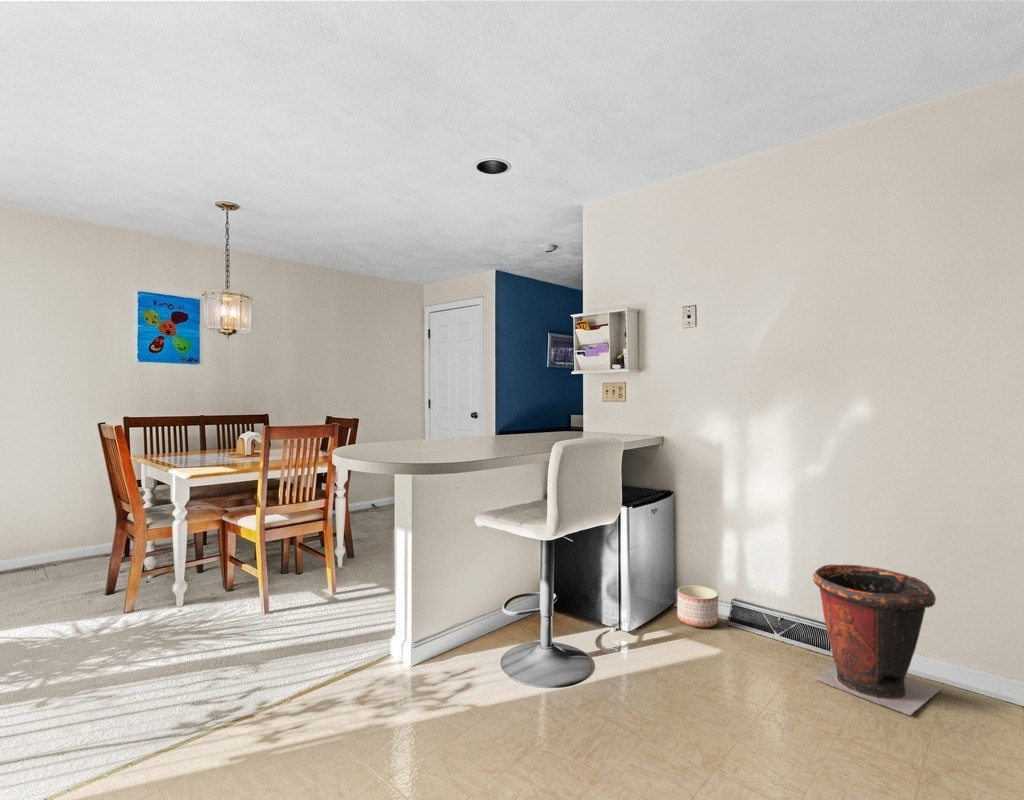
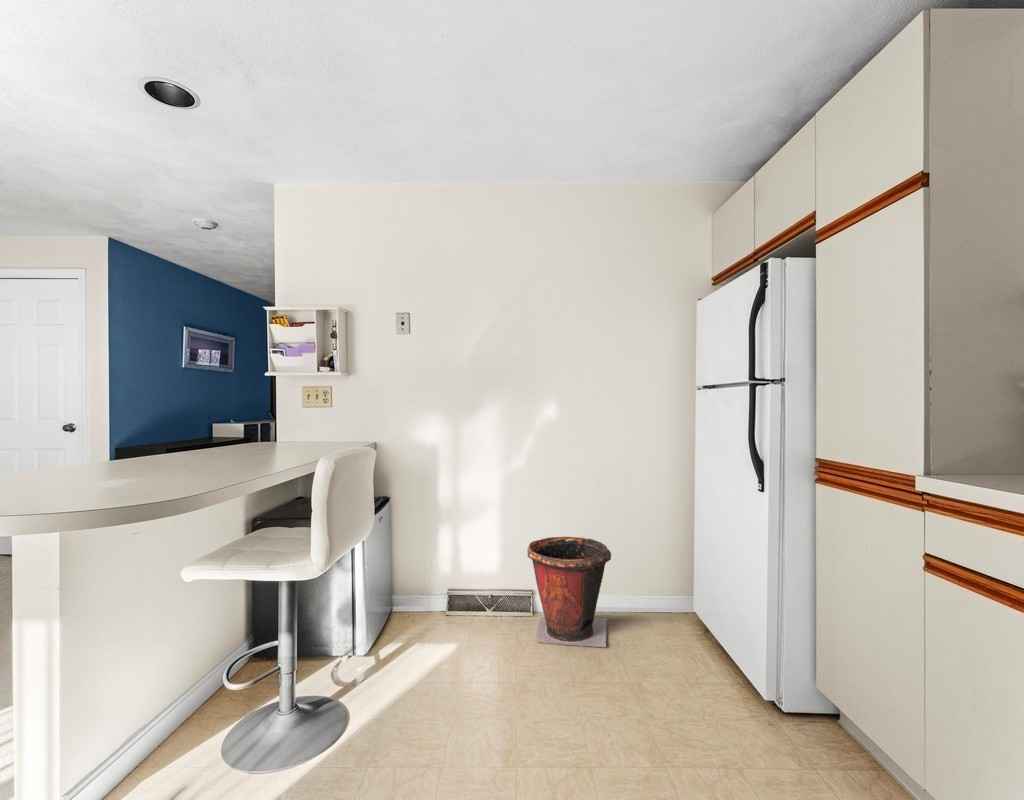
planter: present [677,585,718,628] -> none [400,585,438,627]

